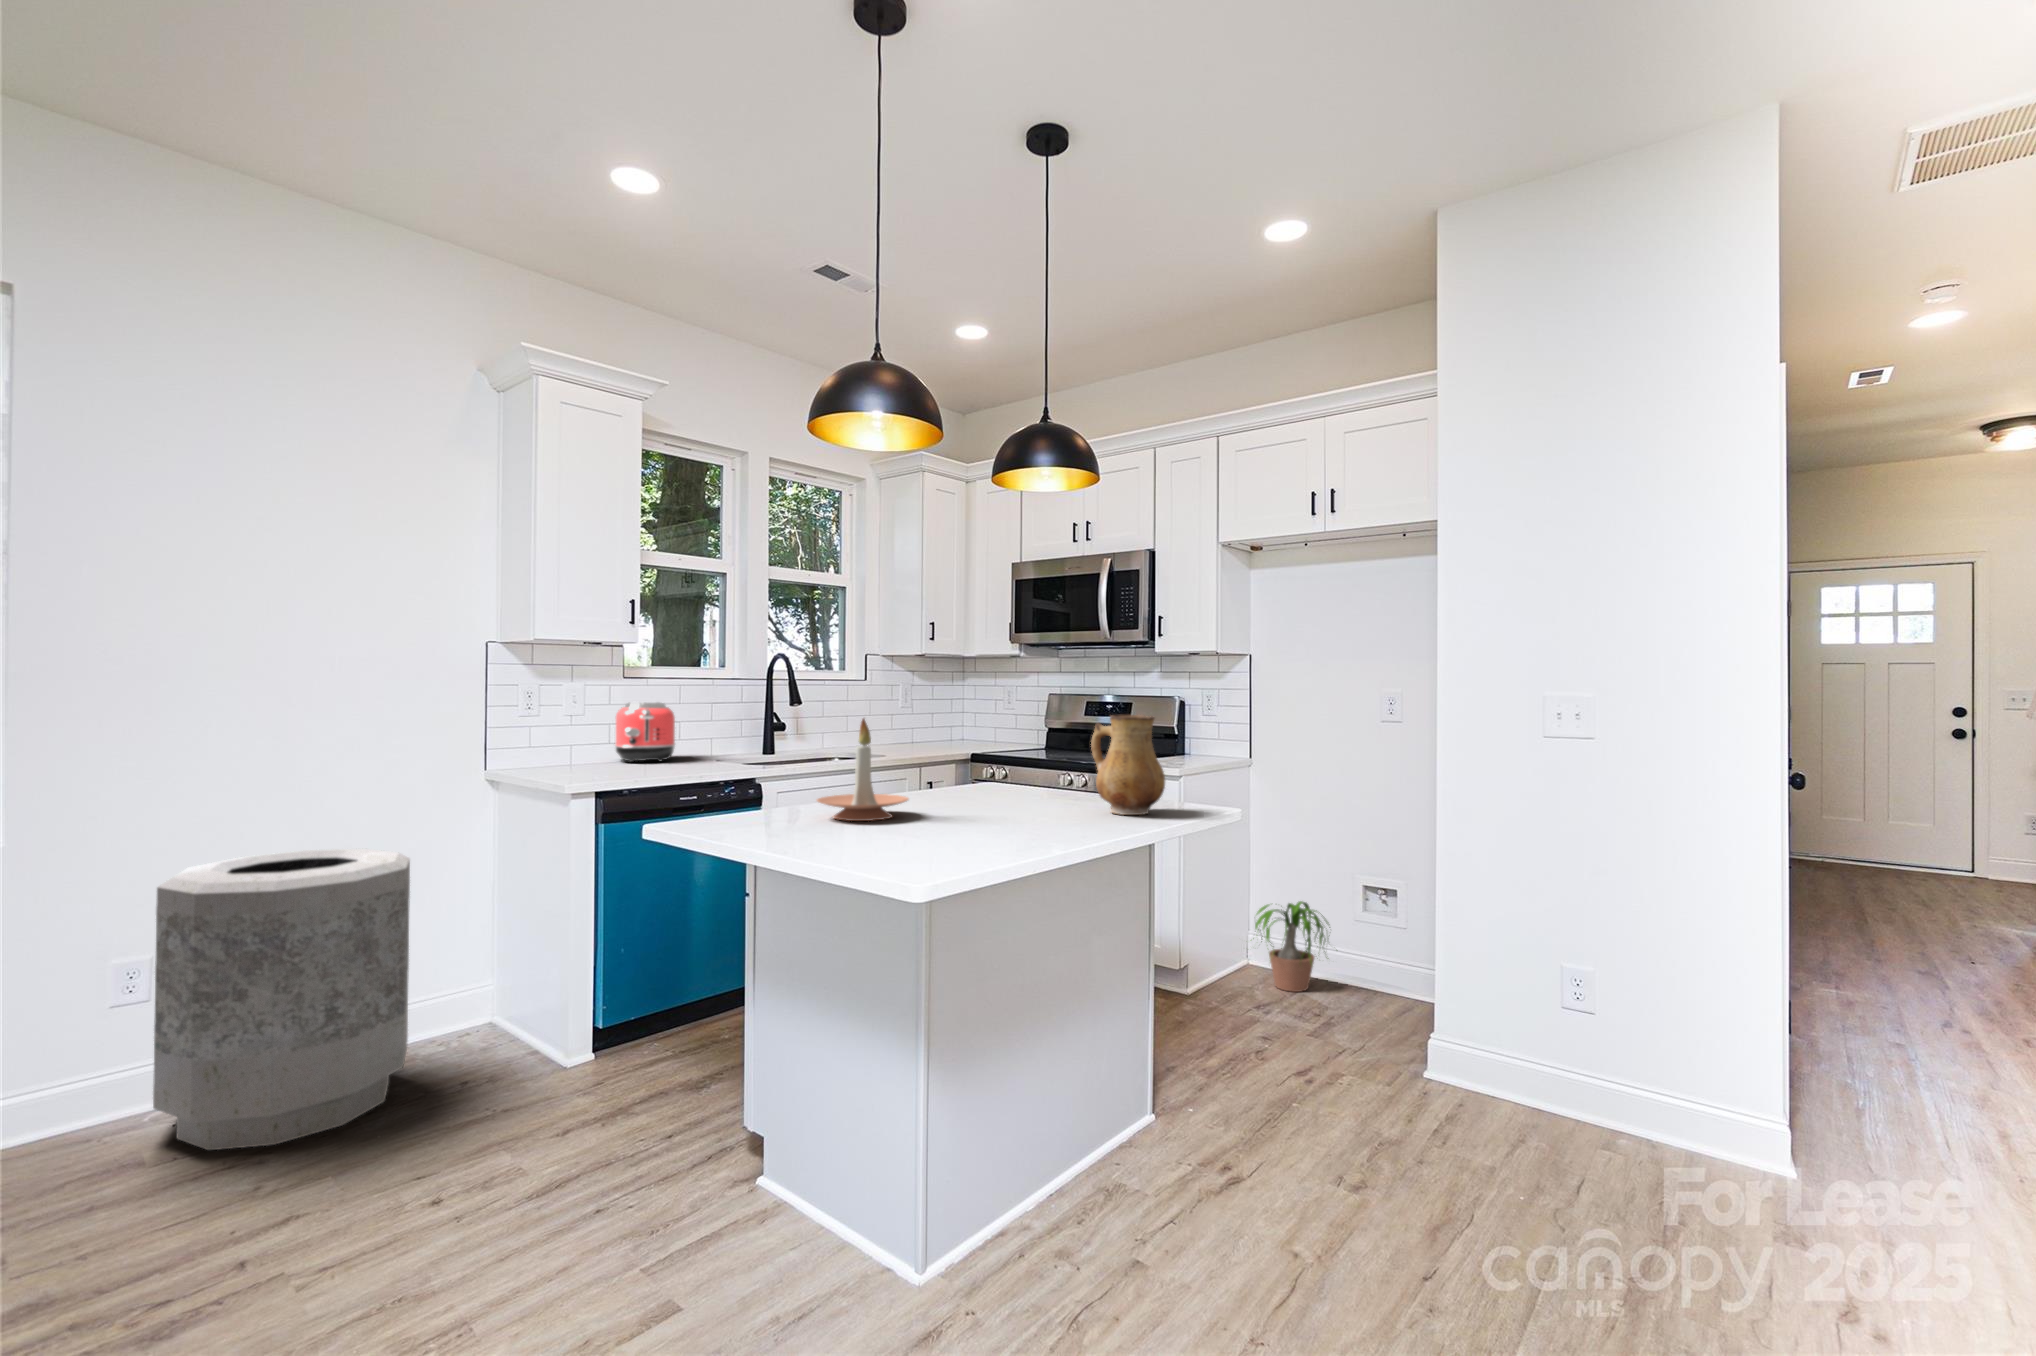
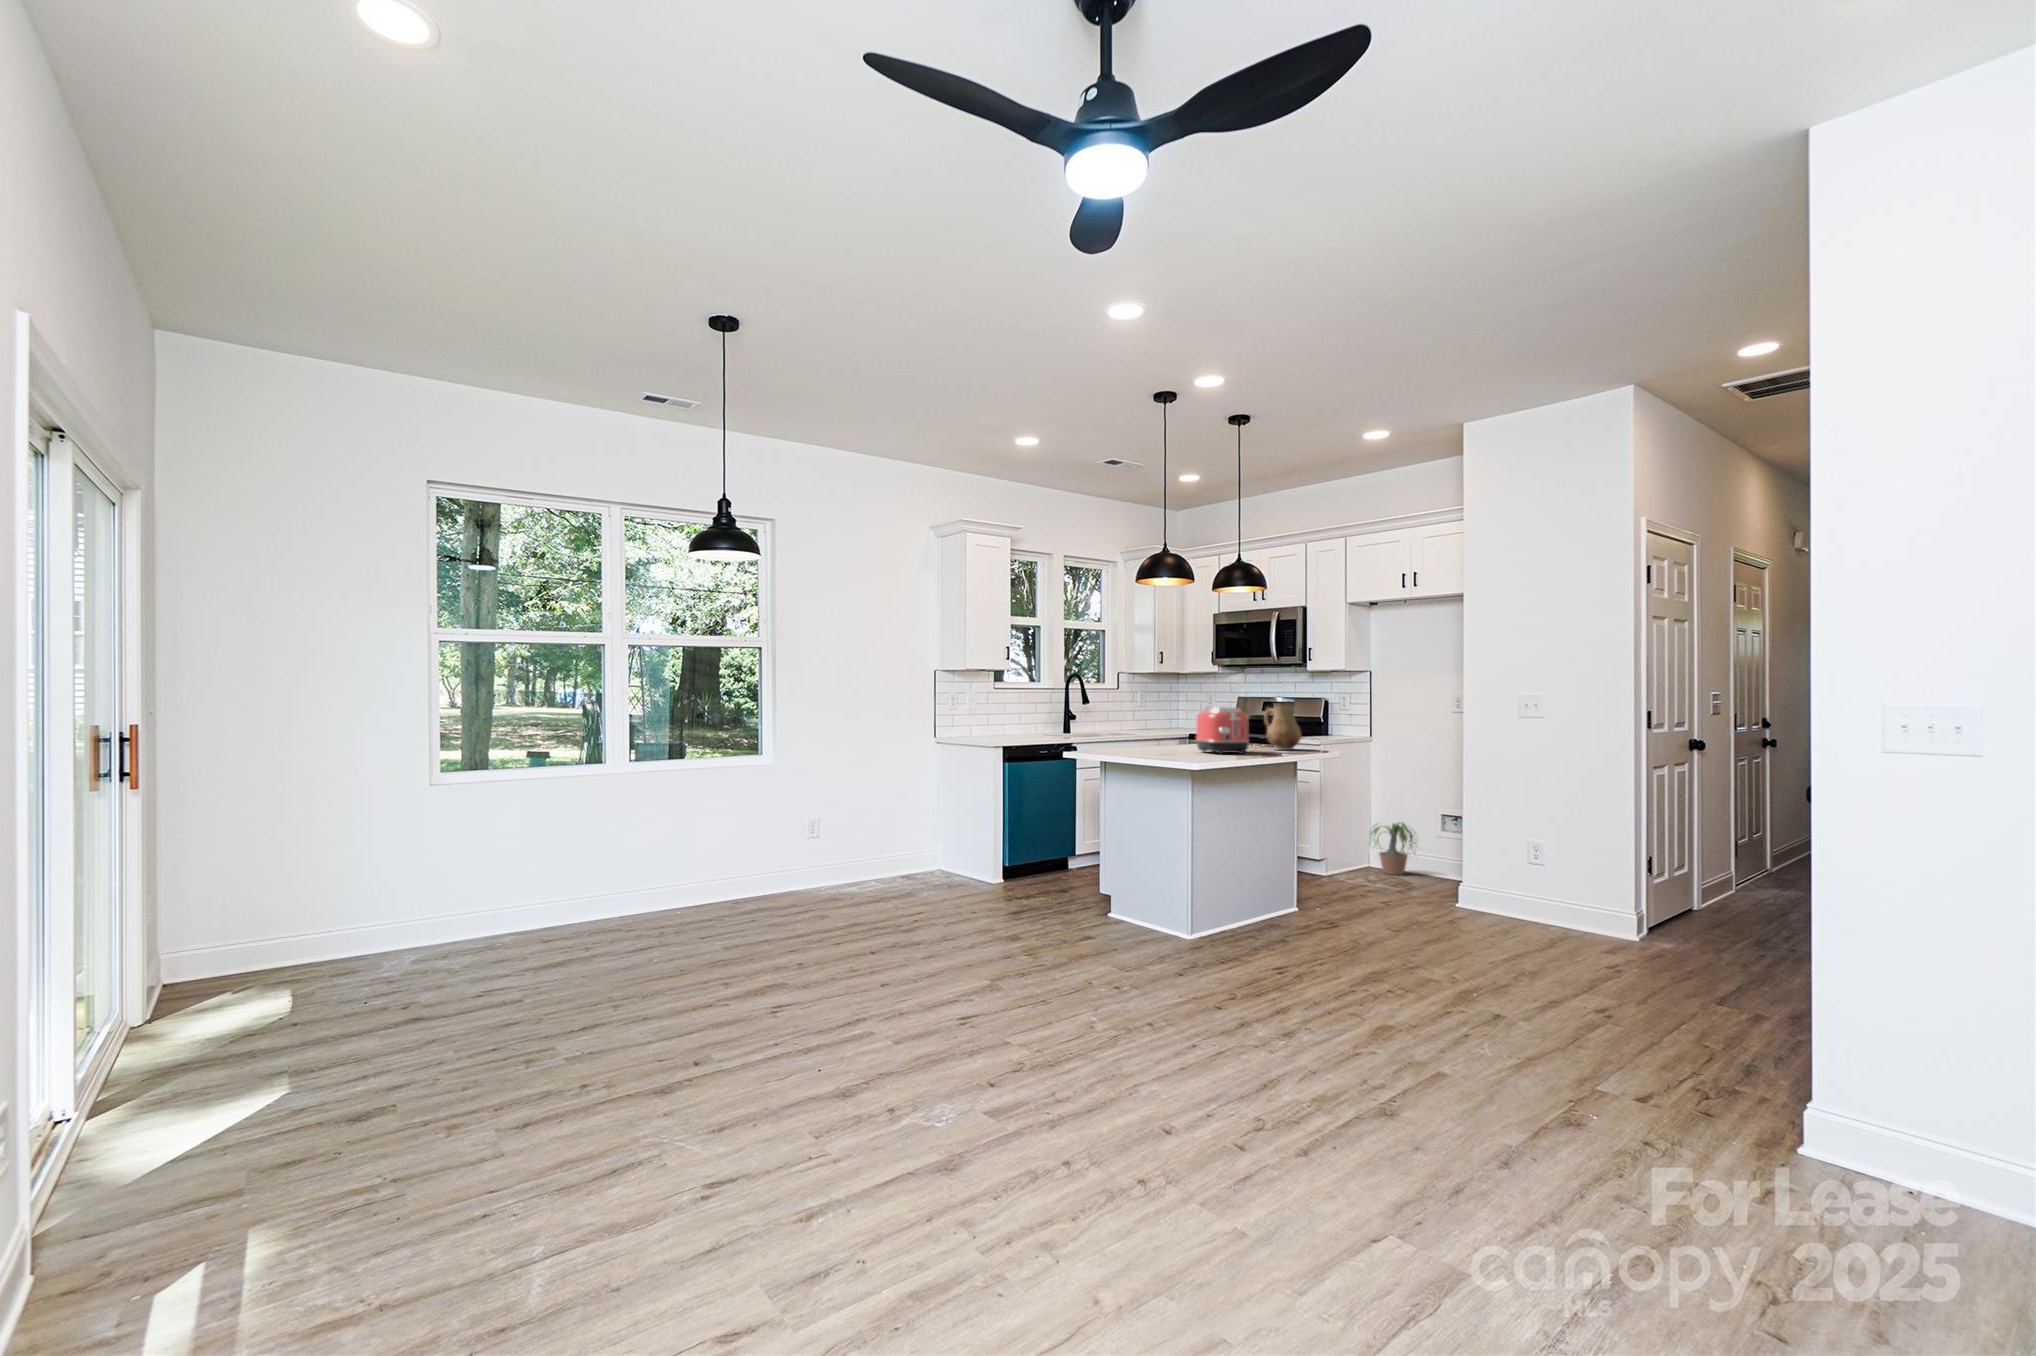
toaster: present [615,702,675,762] -> present [1196,707,1249,754]
candle holder: present [817,718,908,821] -> none [1133,704,1176,751]
trash can: present [153,849,410,1150] -> none [834,771,929,896]

